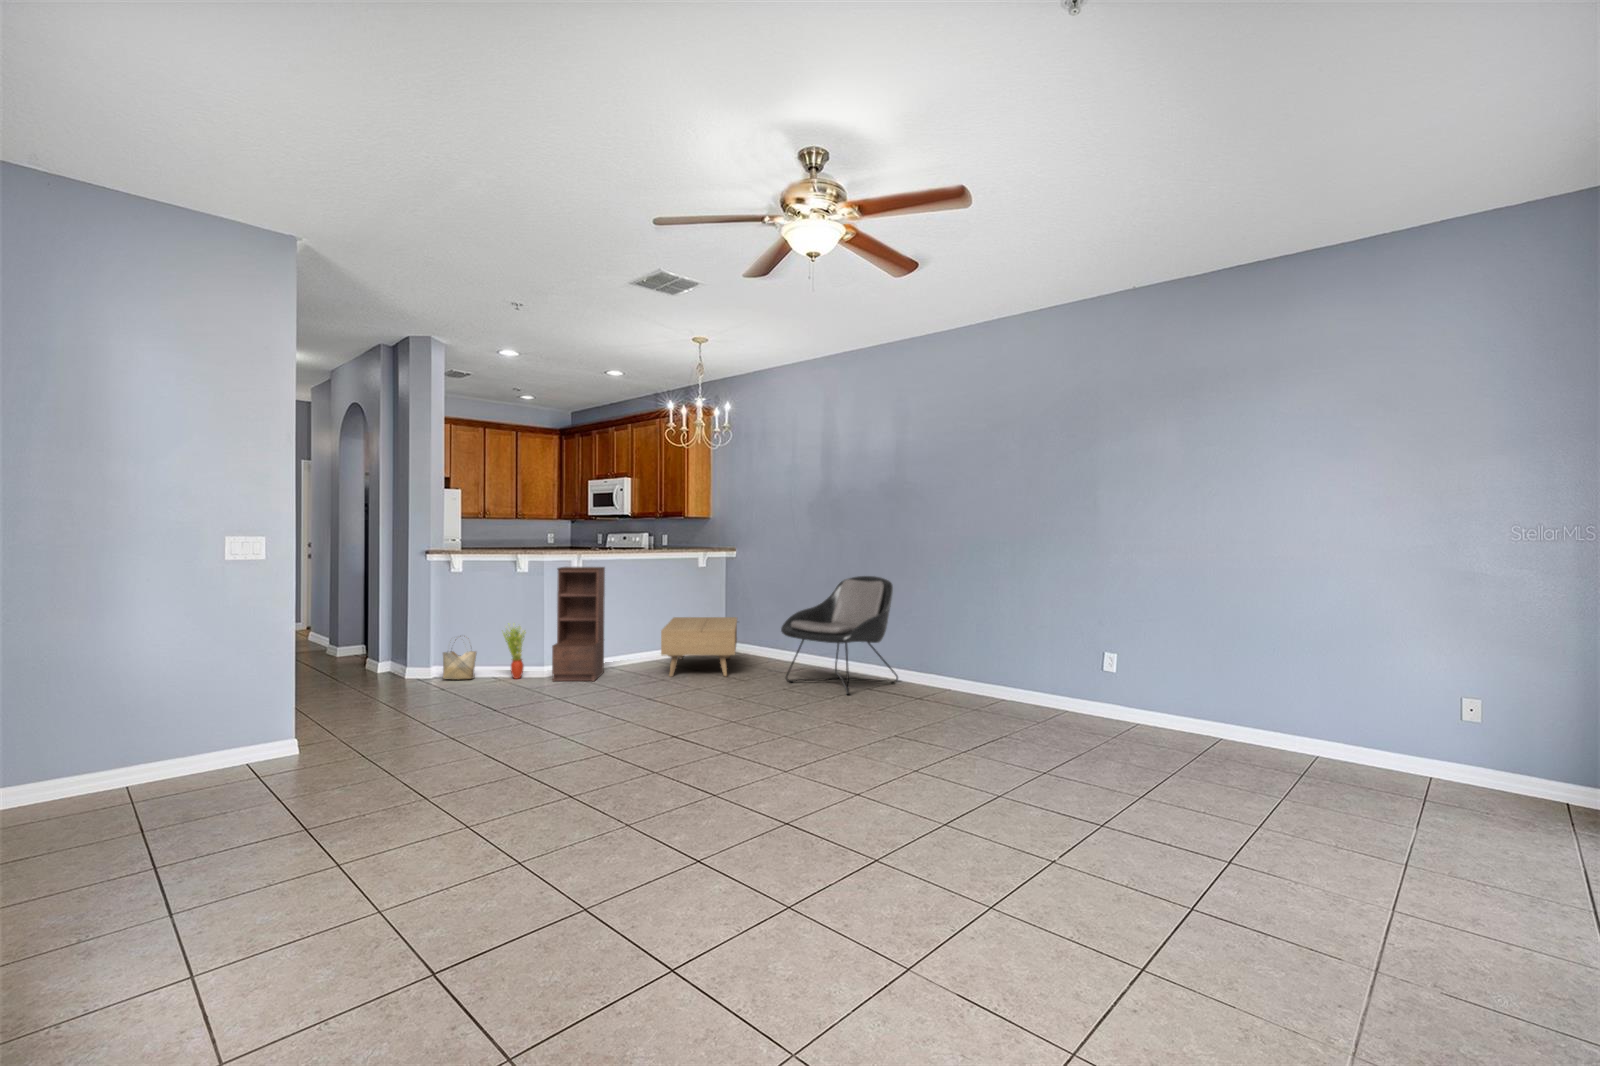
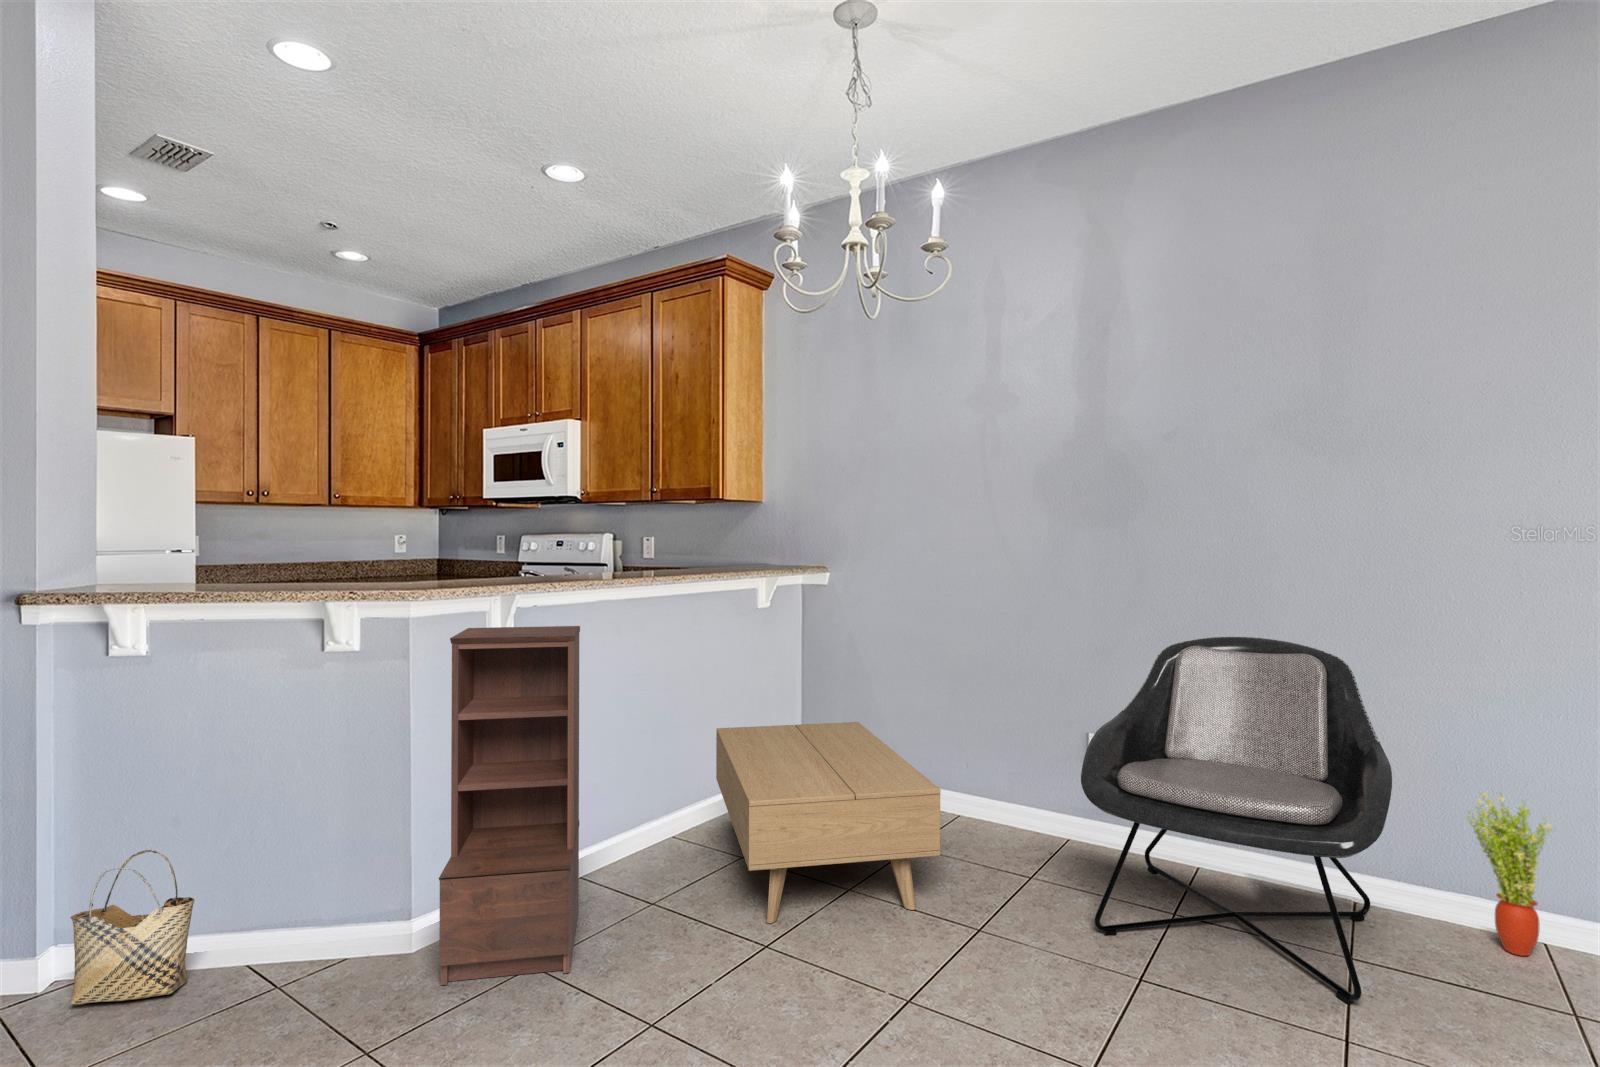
potted plant: present [503,623,526,679] -> present [1466,793,1552,956]

